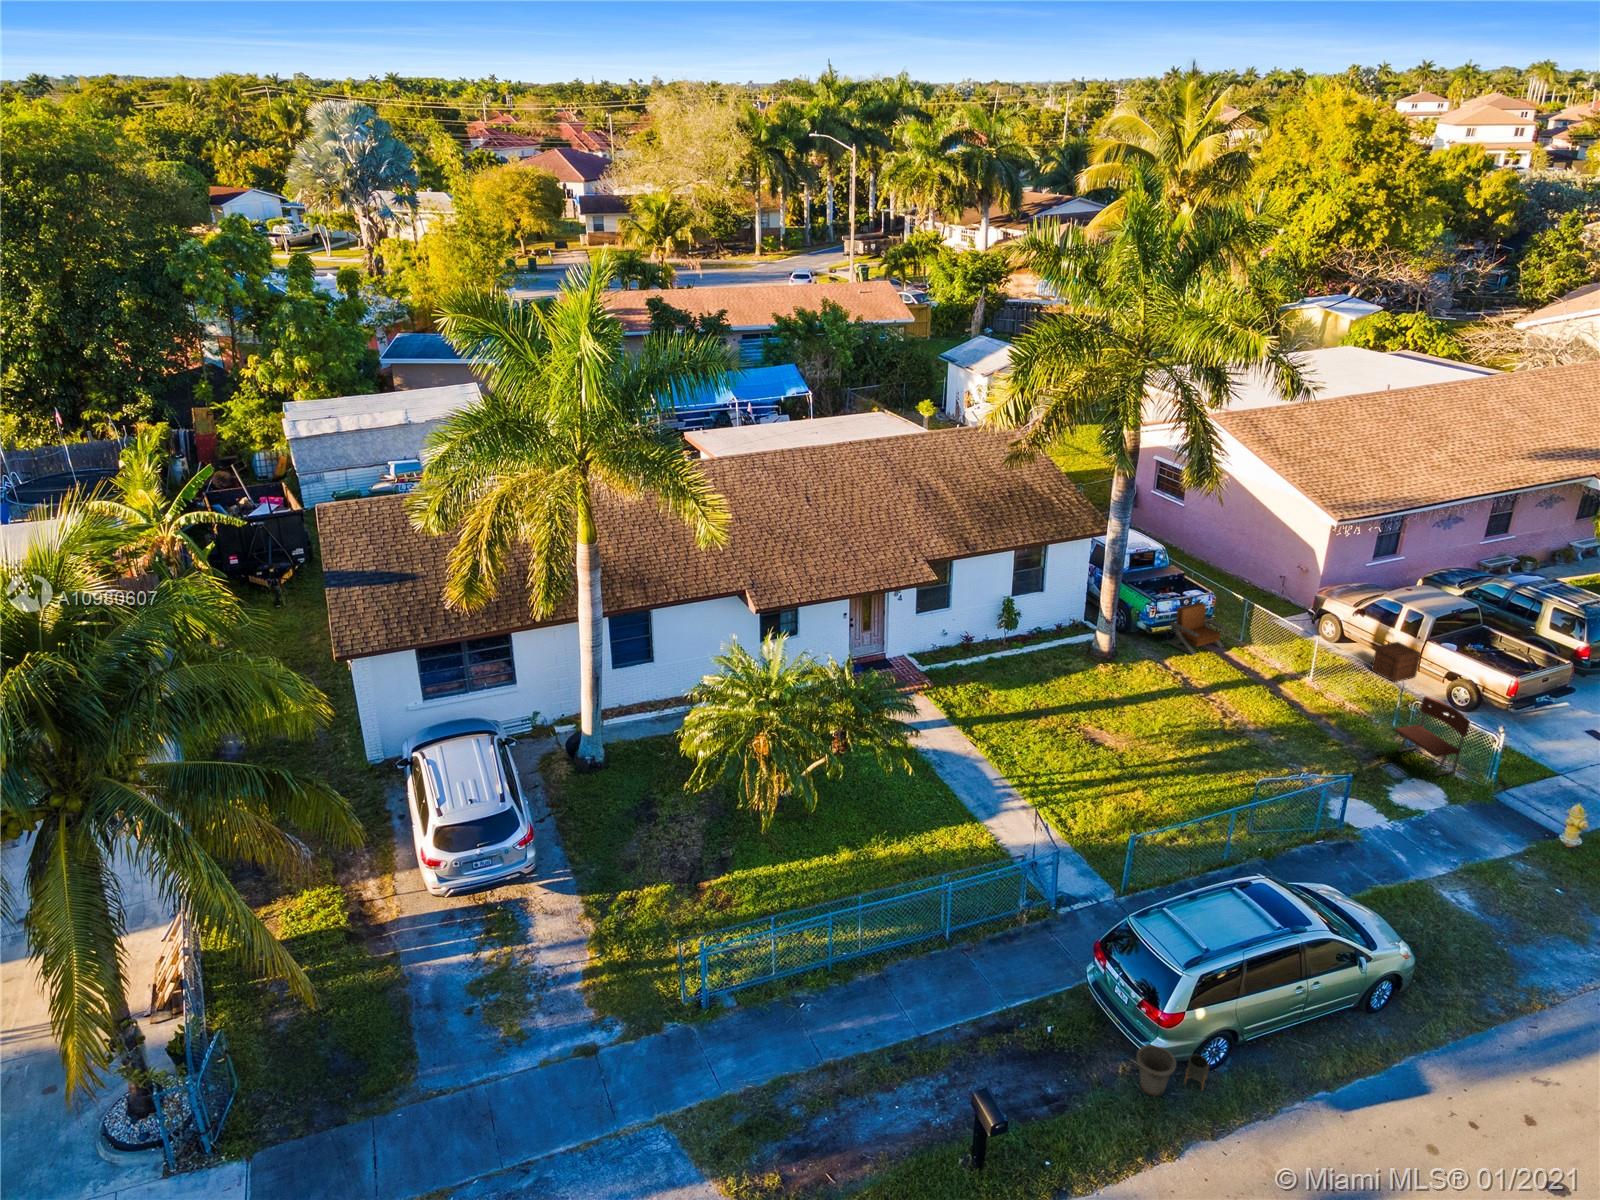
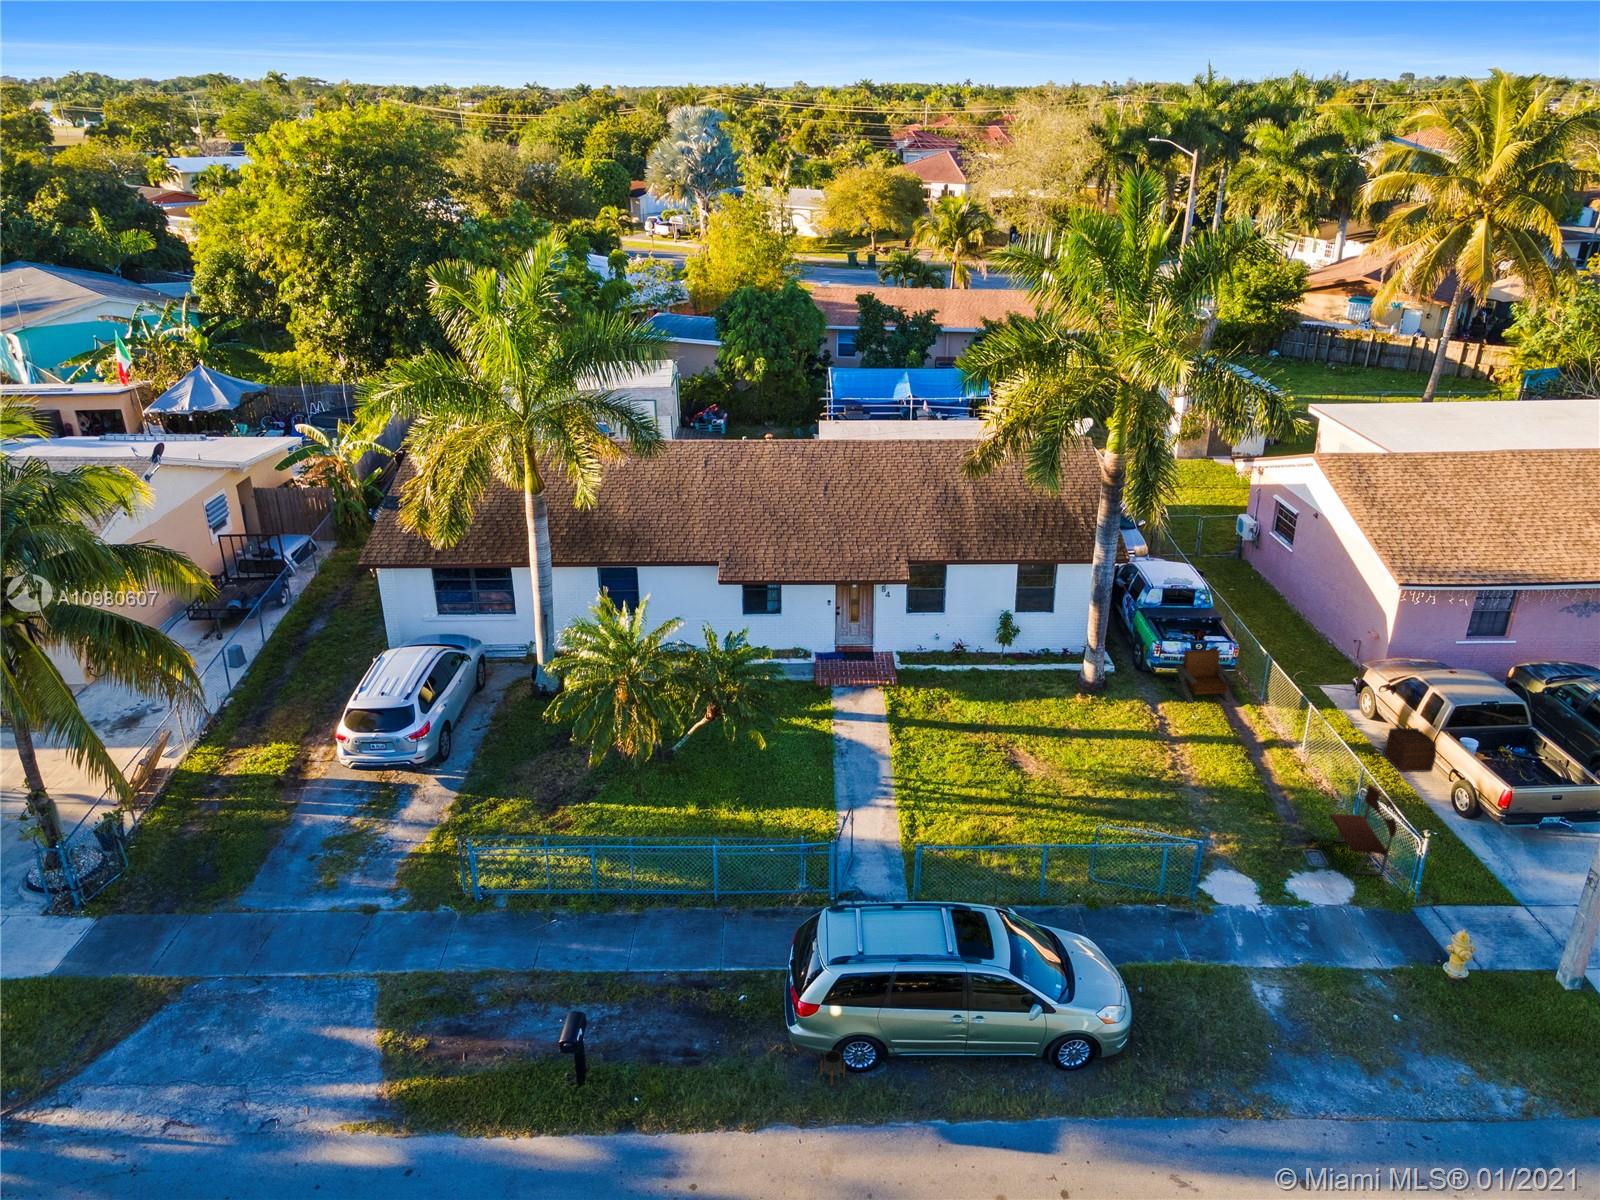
trash can: present [1137,1045,1176,1097] -> none [771,1028,807,1078]

